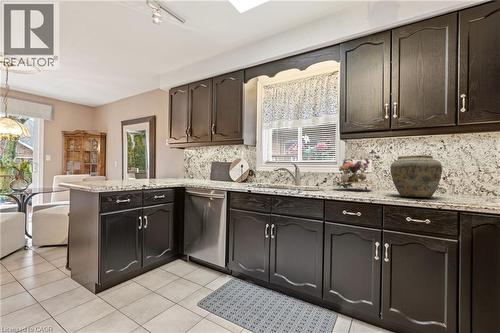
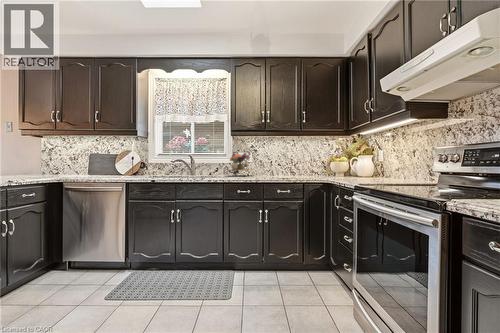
vase: present [390,155,442,197] -> none [267,148,296,177]

